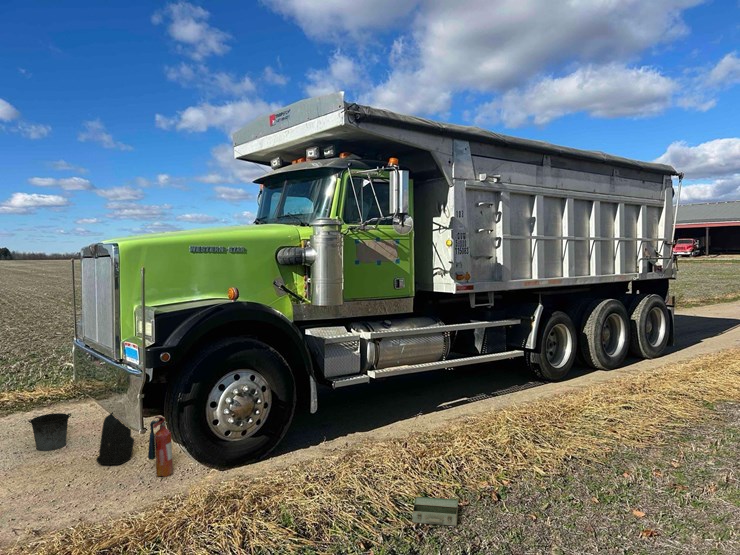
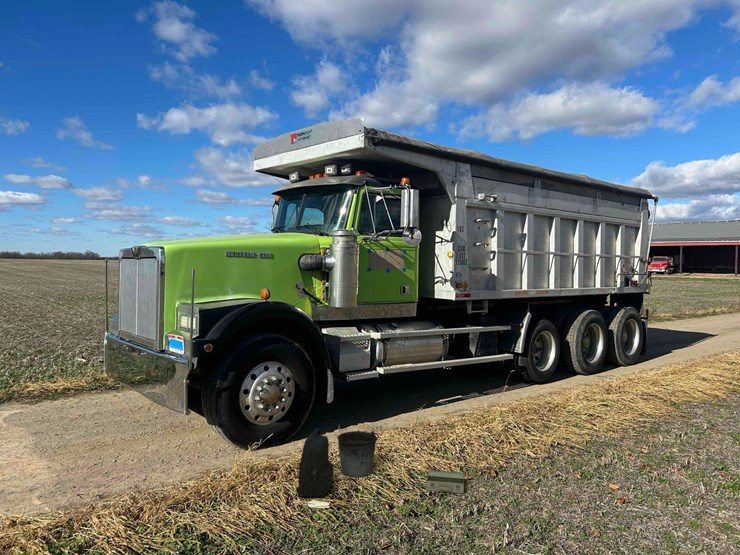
backpack: present [96,412,134,465] -> present [296,429,334,497]
bucket: present [28,413,71,451] -> present [337,431,379,477]
fire extinguisher: present [148,416,173,477] -> none [187,400,209,454]

